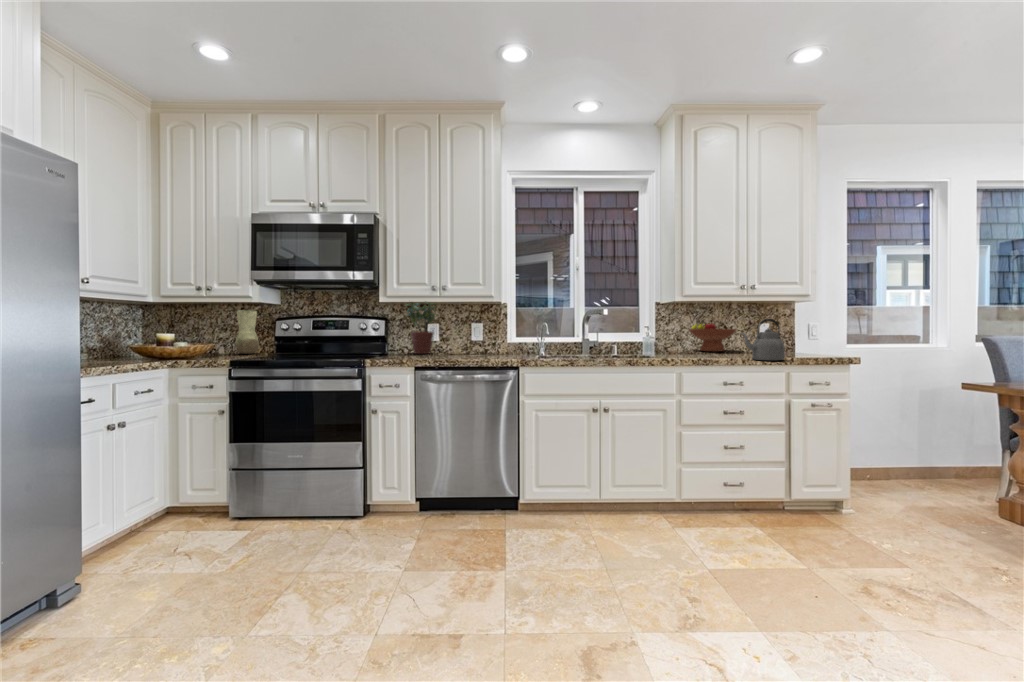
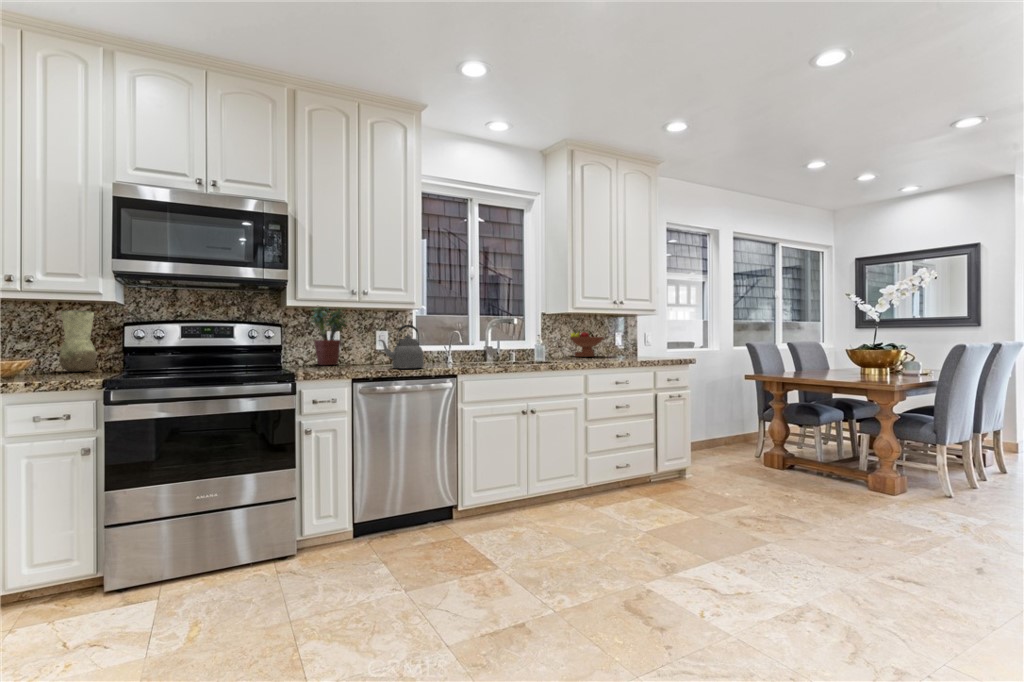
kettle: present [741,319,785,360] -> present [379,325,424,369]

